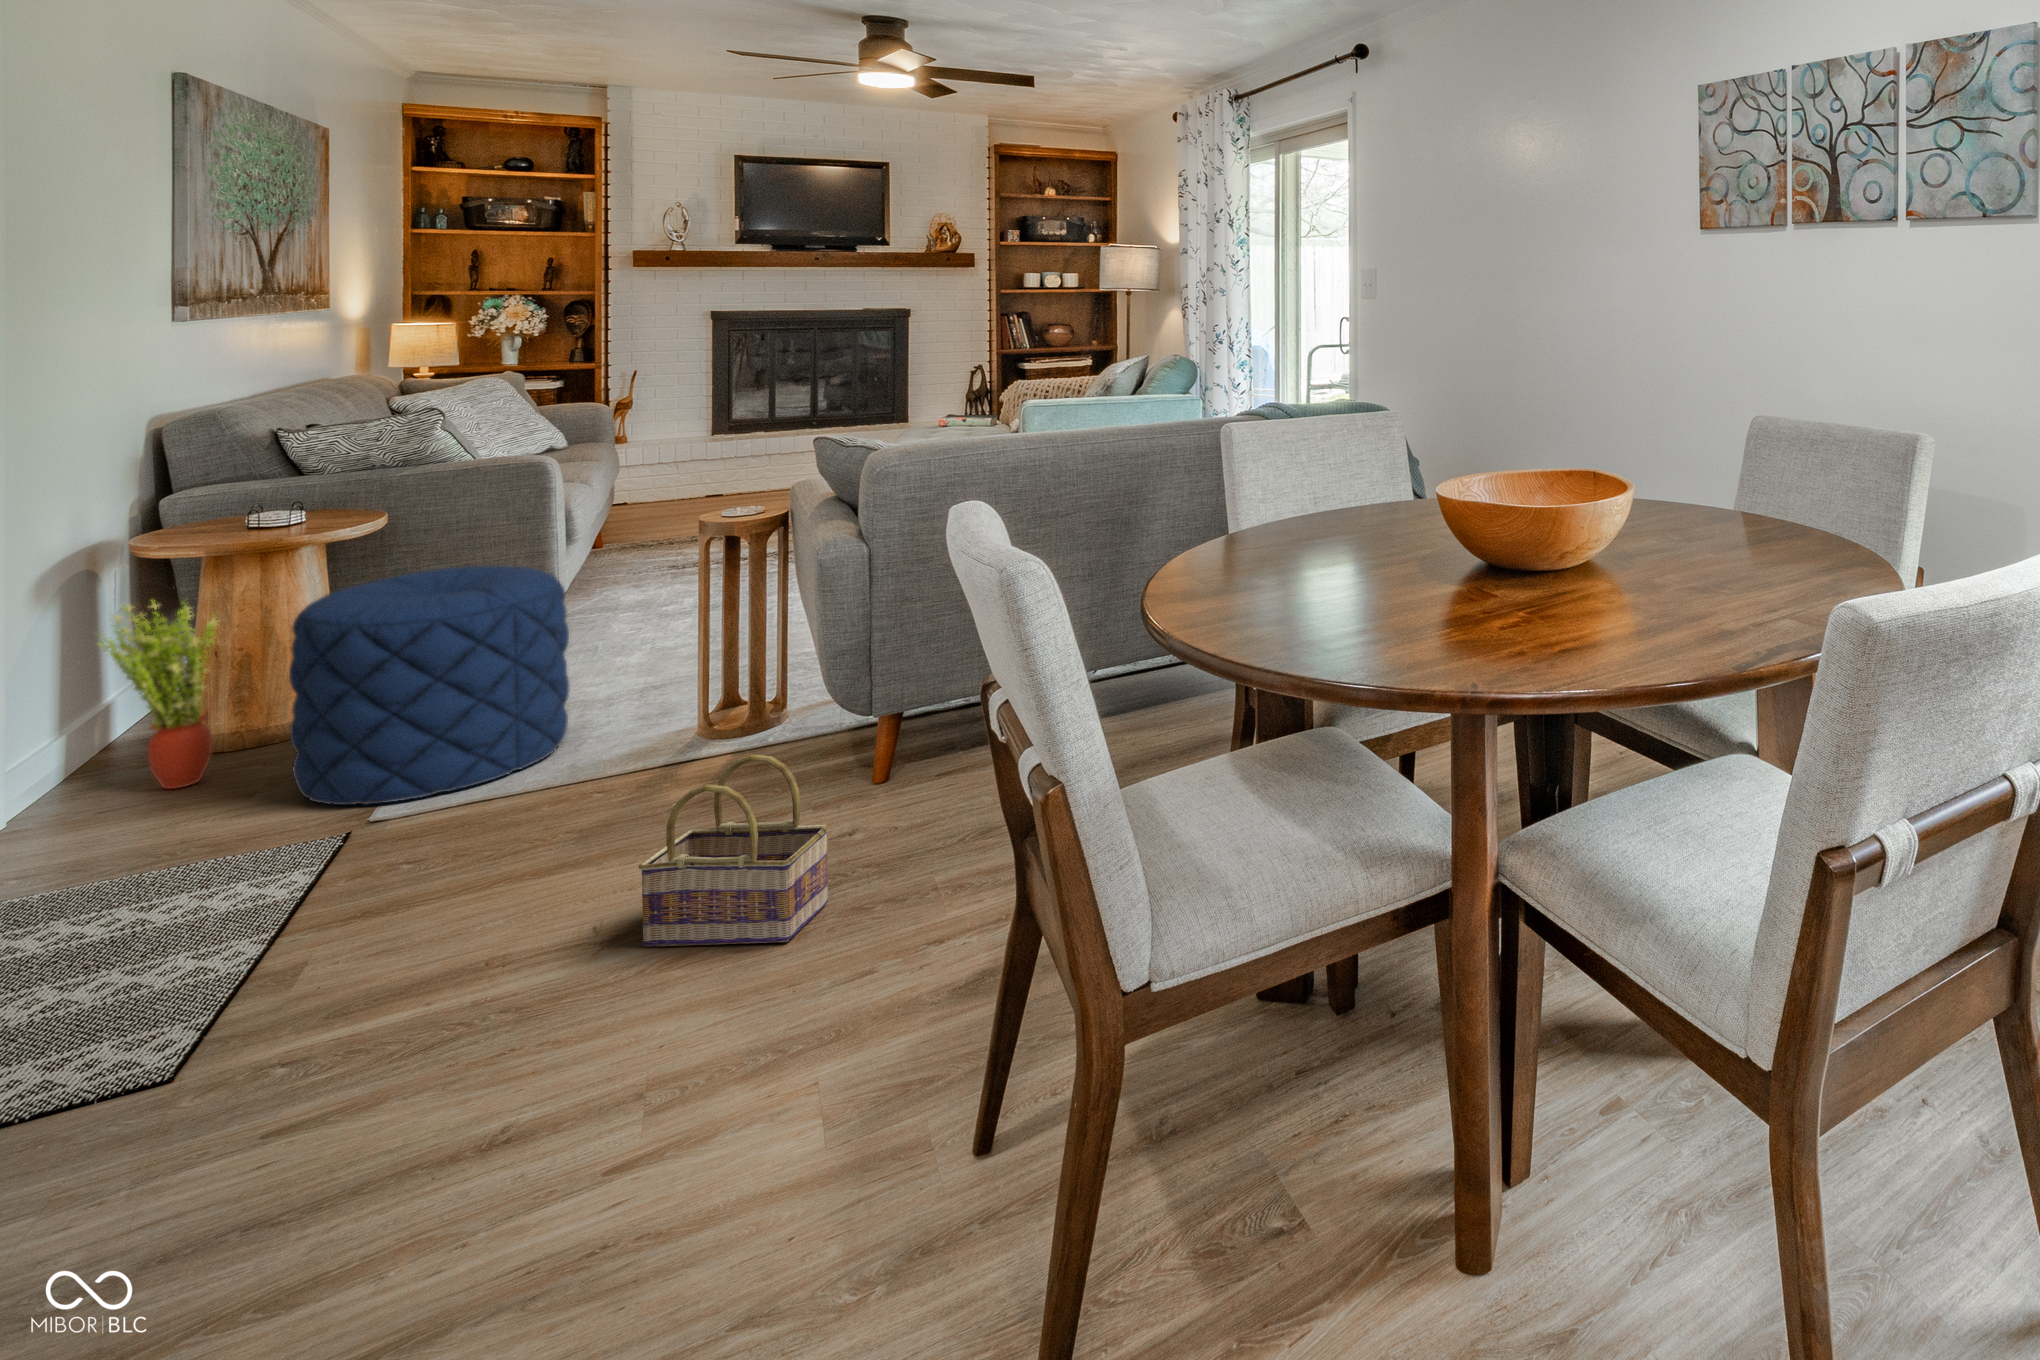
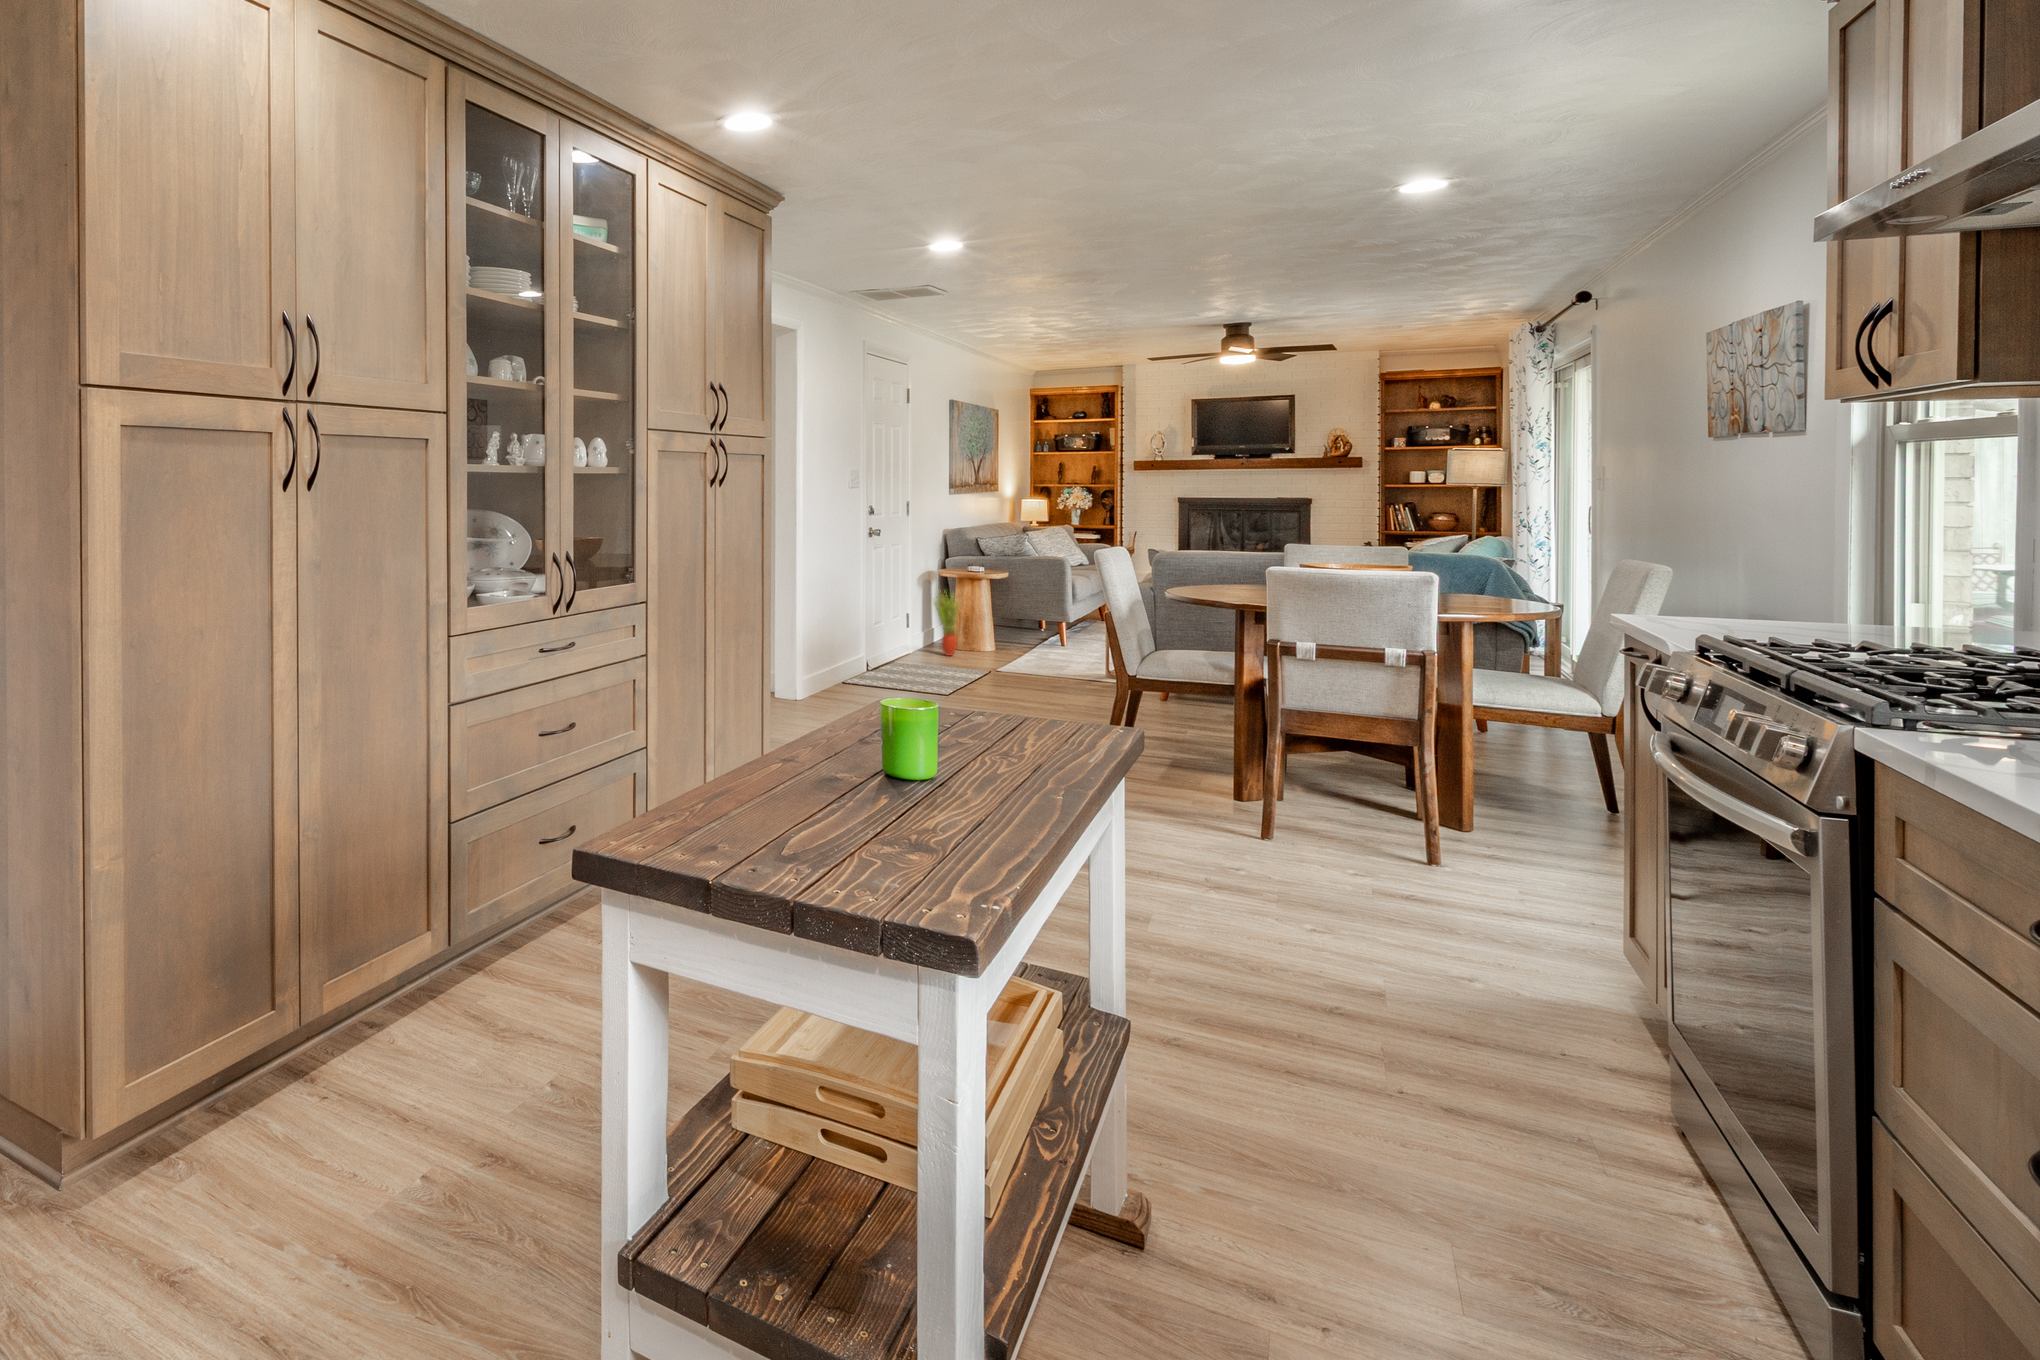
pouf: present [289,566,569,805] -> none [977,593,1061,671]
basket: present [638,754,829,947] -> none [1059,652,1120,715]

